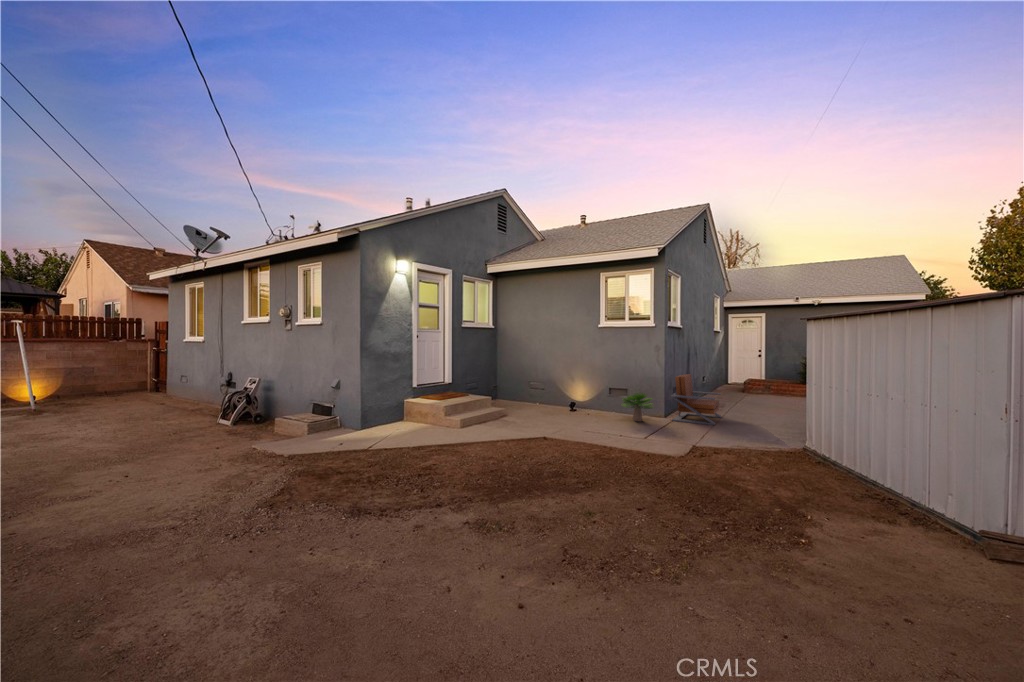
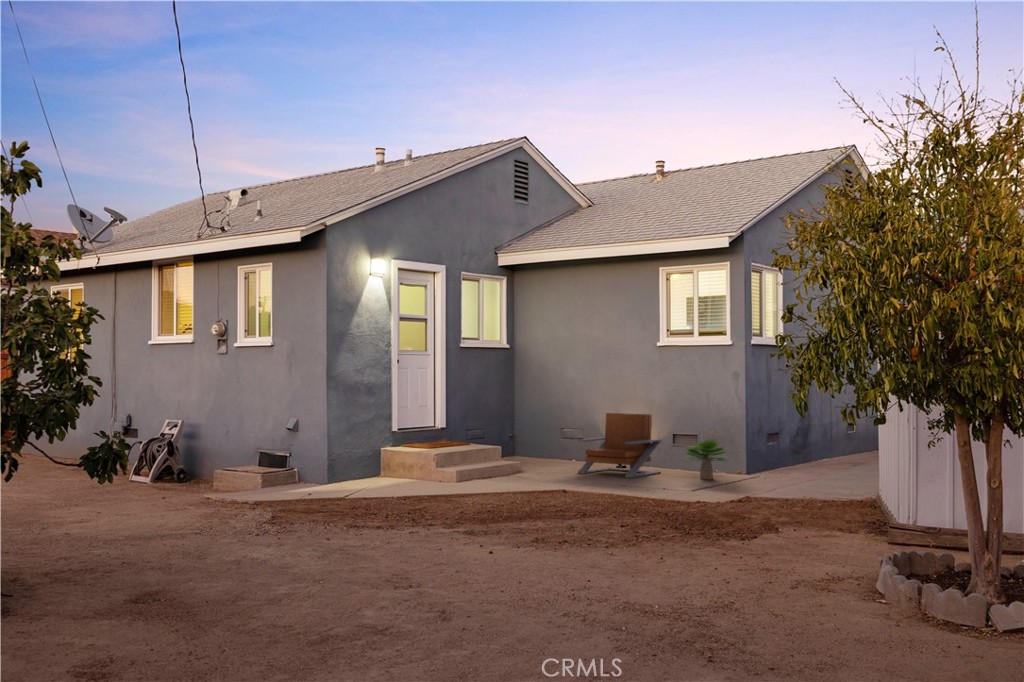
lounge chair: present [670,374,721,425] -> present [578,413,661,478]

